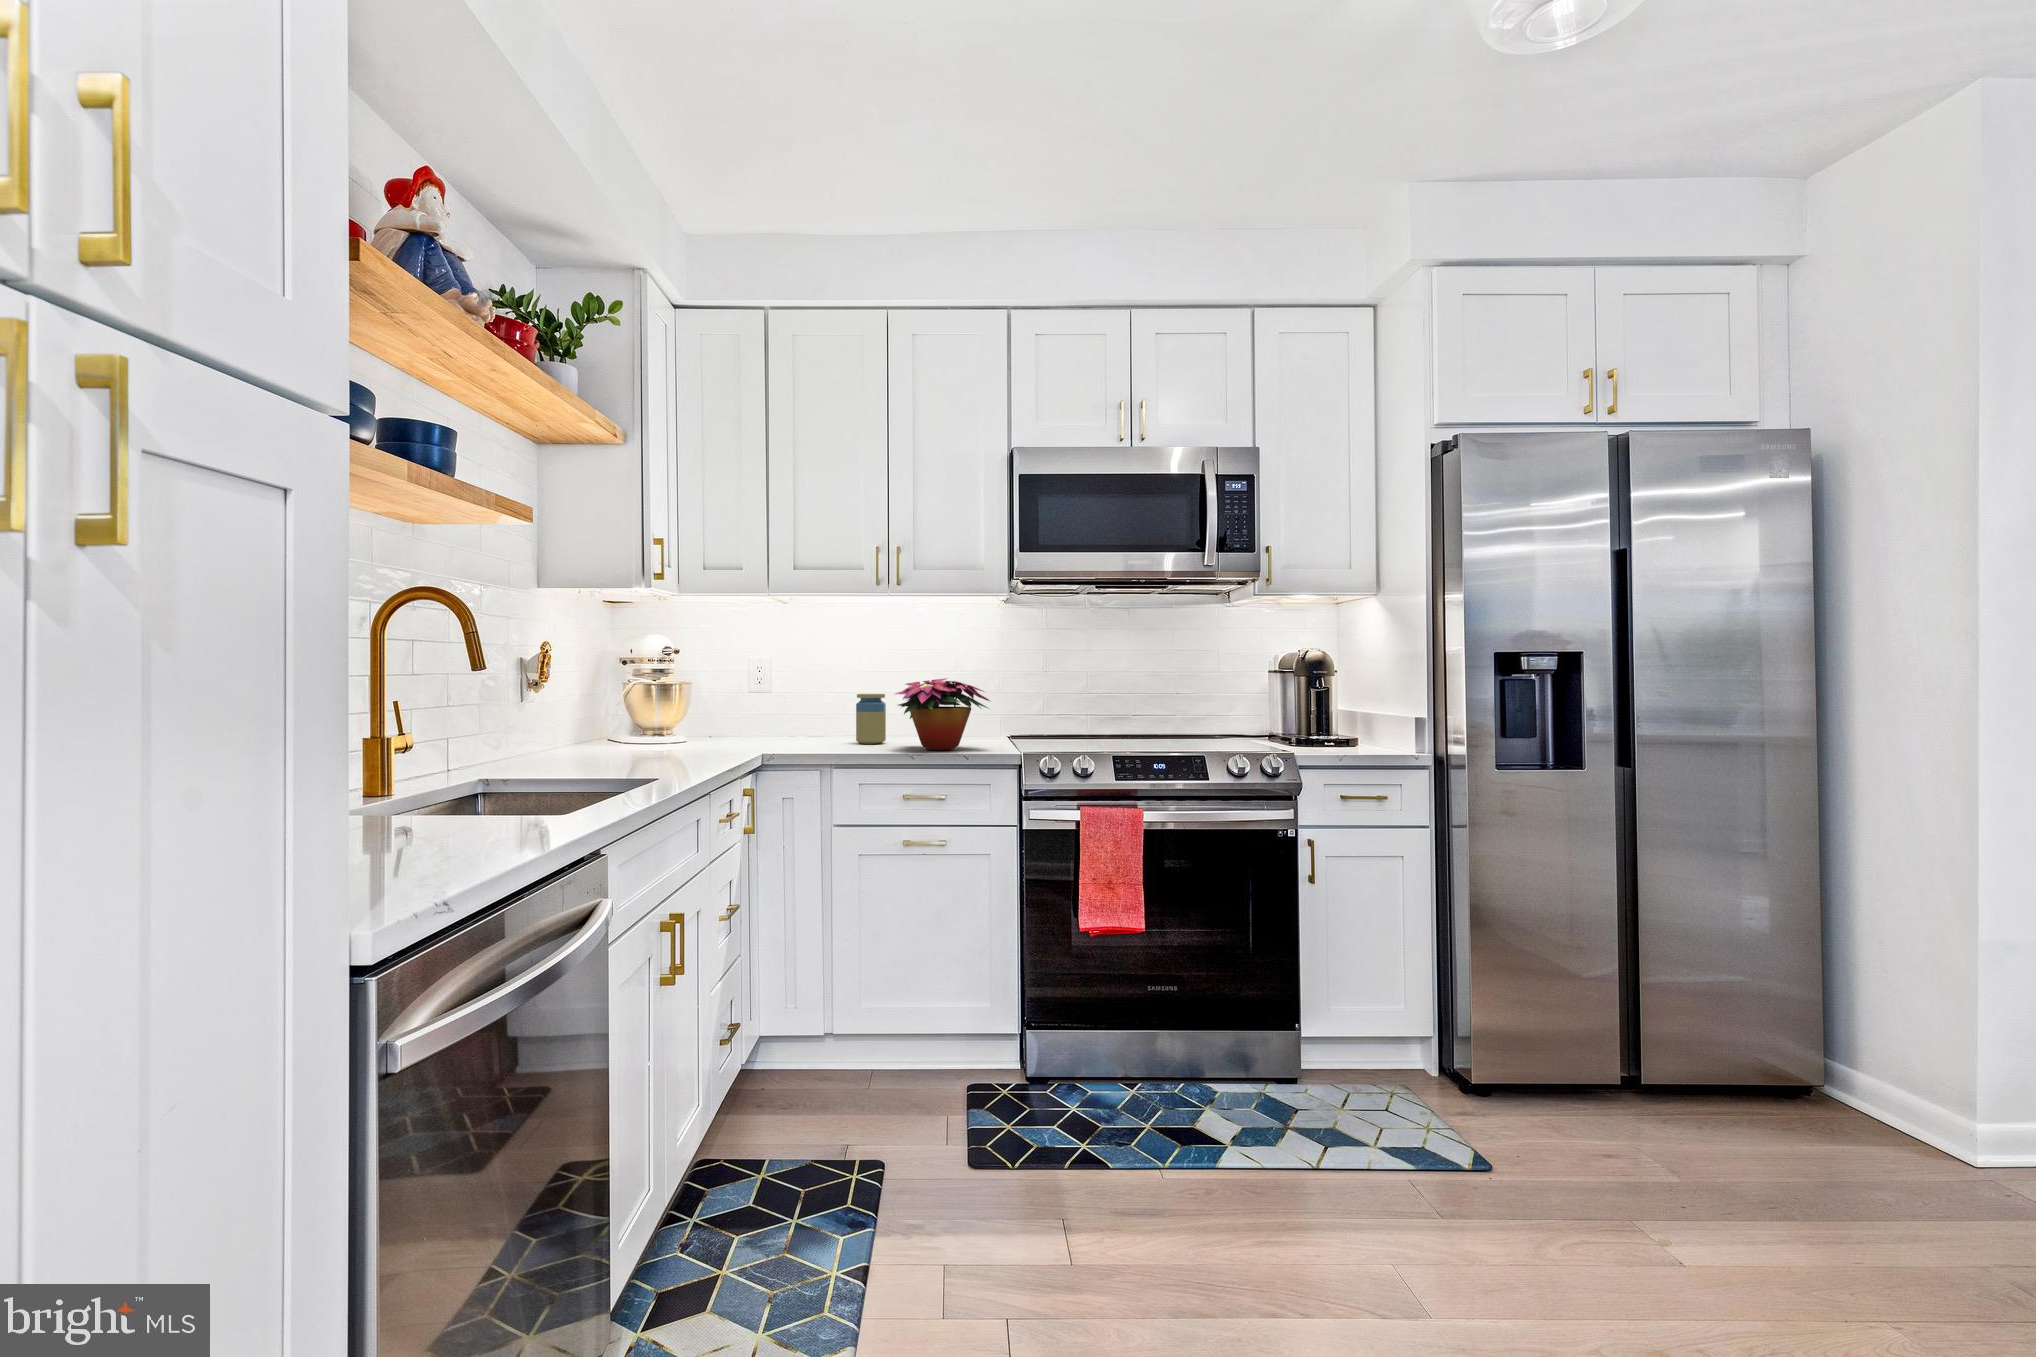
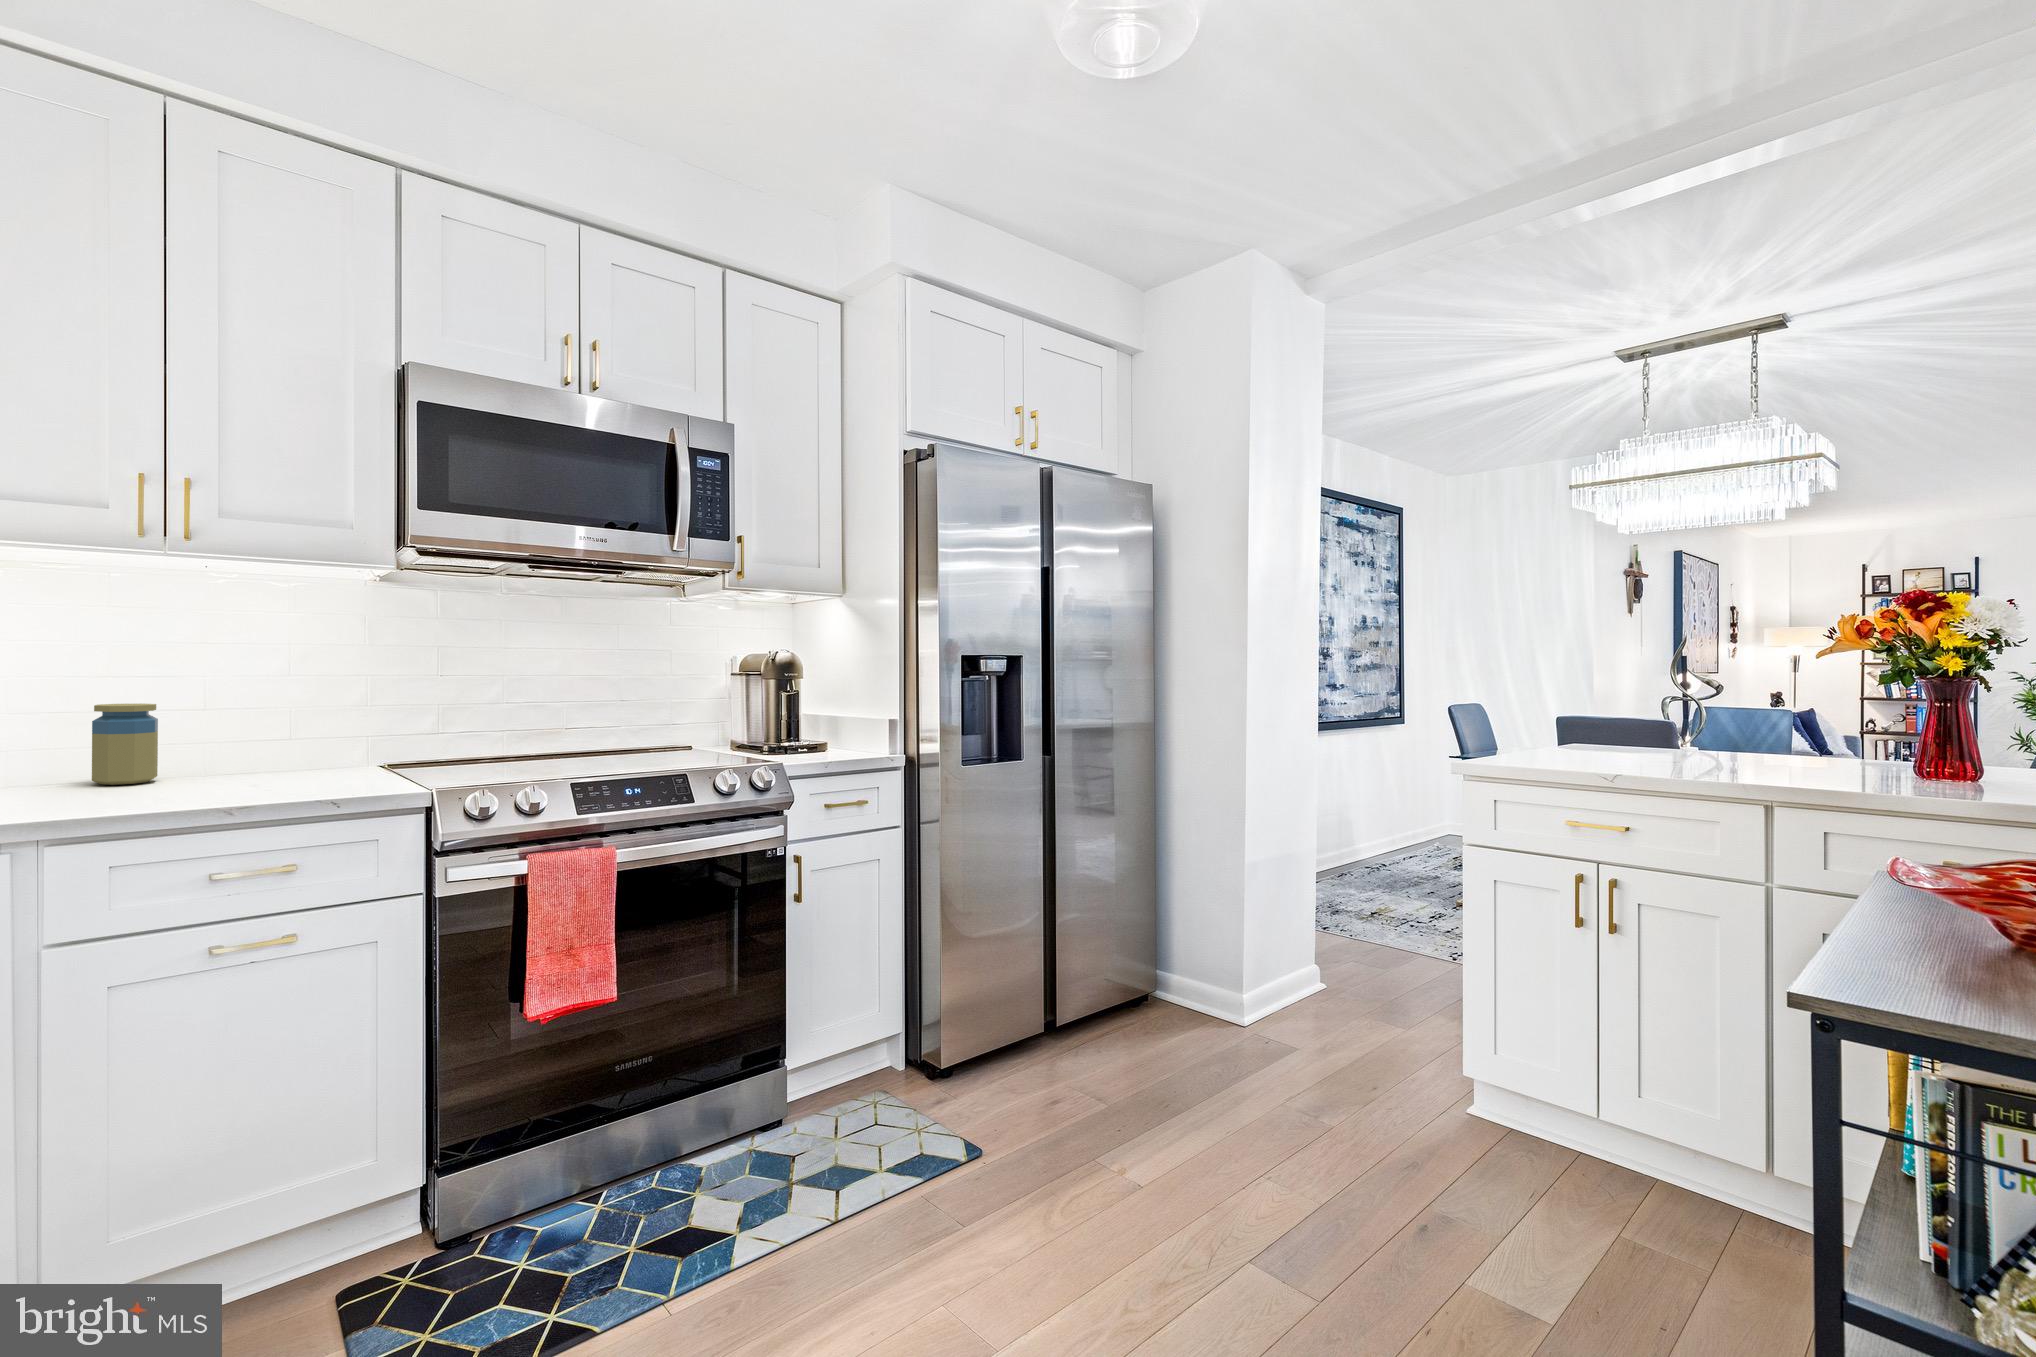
flower arrangement: present [895,678,990,750] -> none [177,682,383,792]

